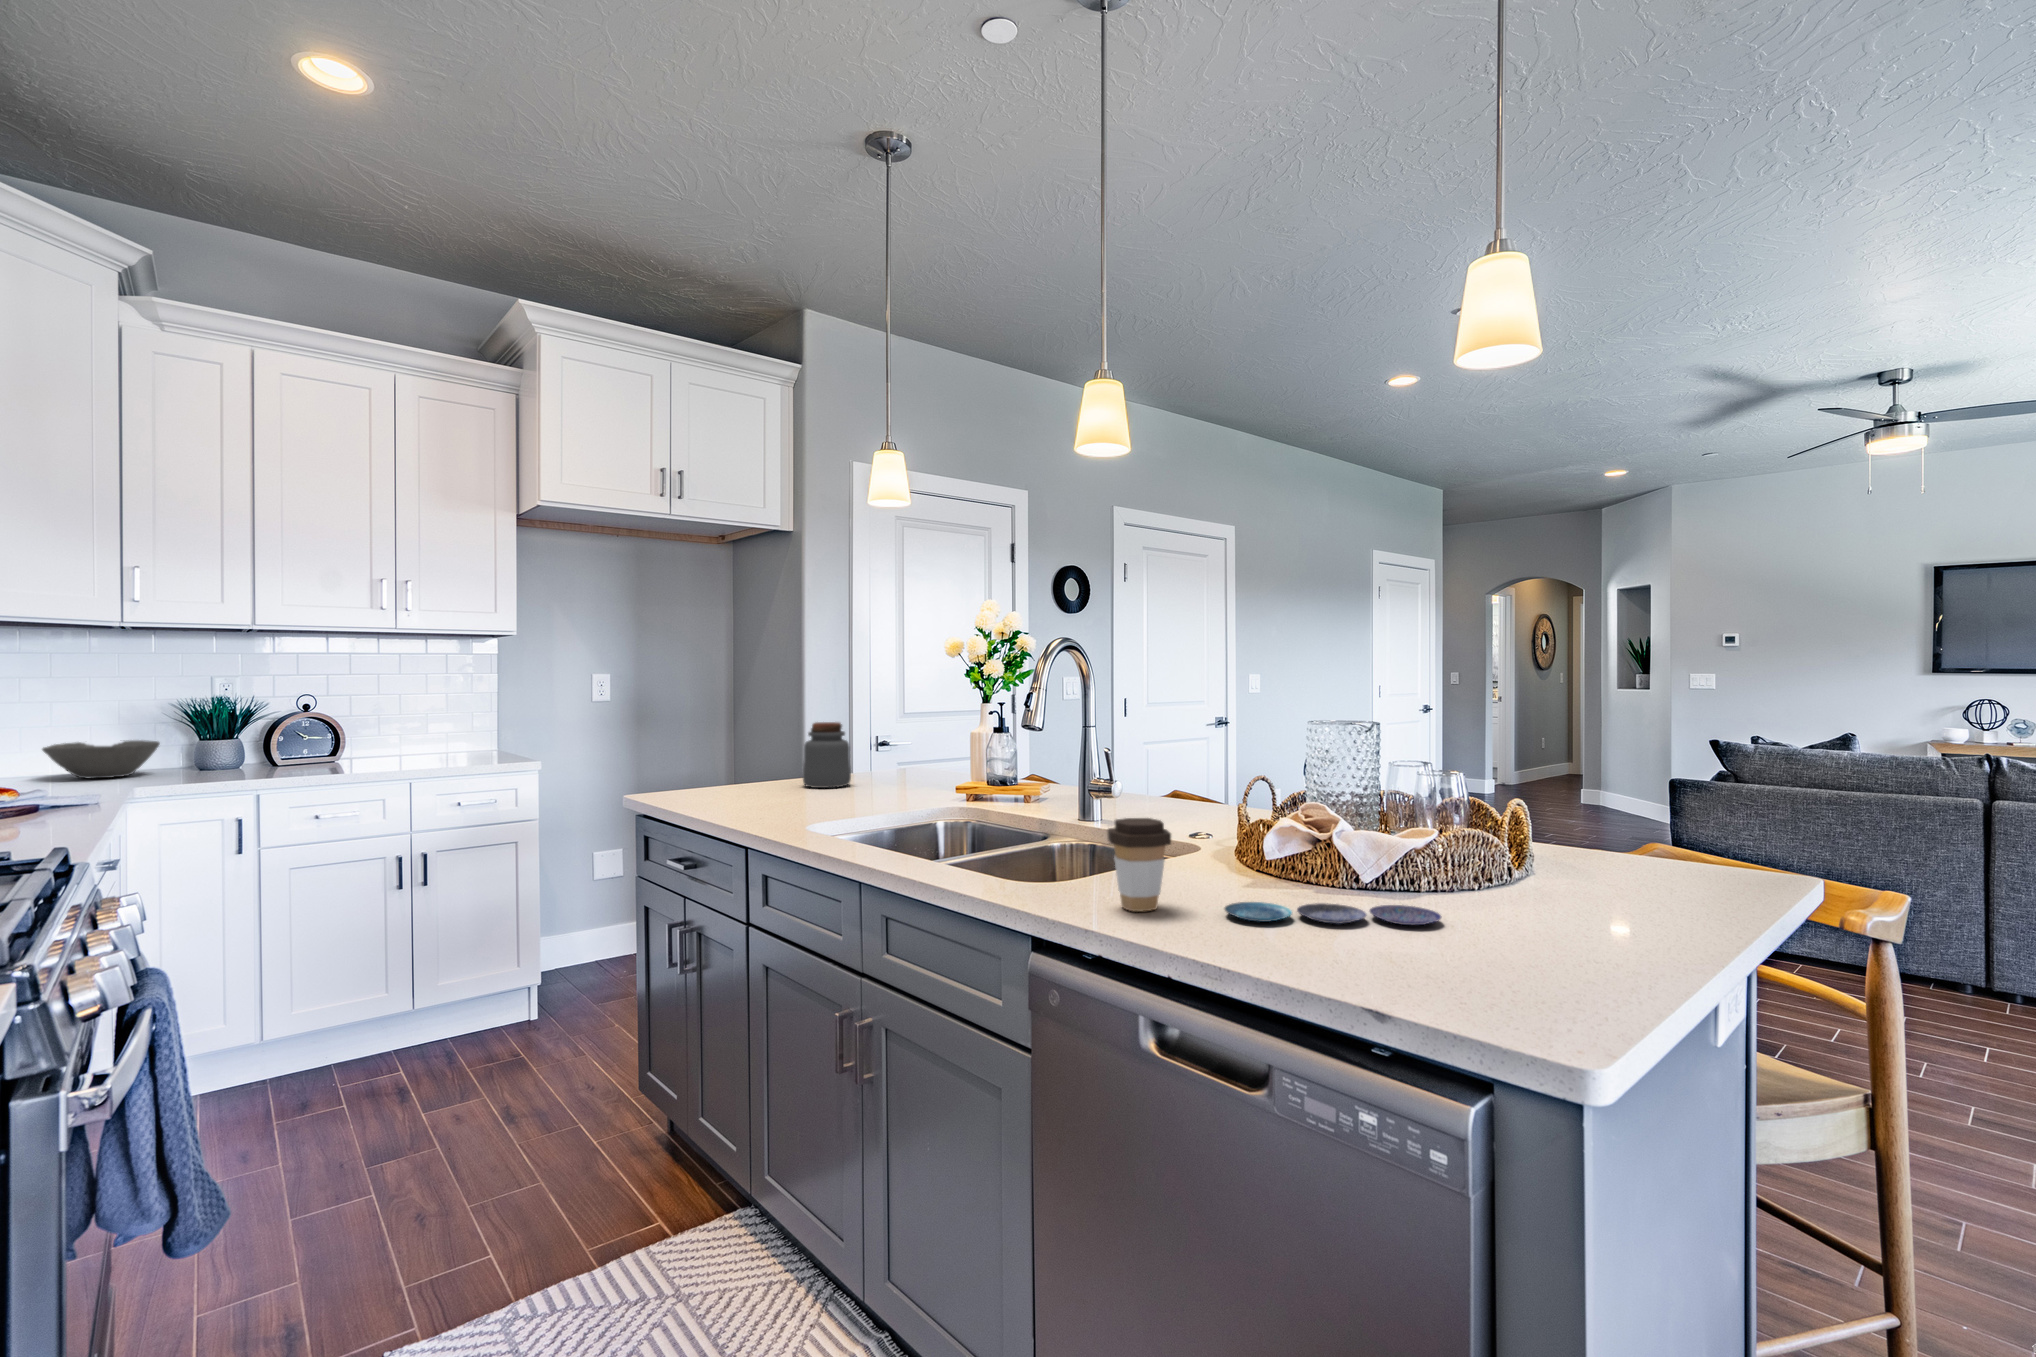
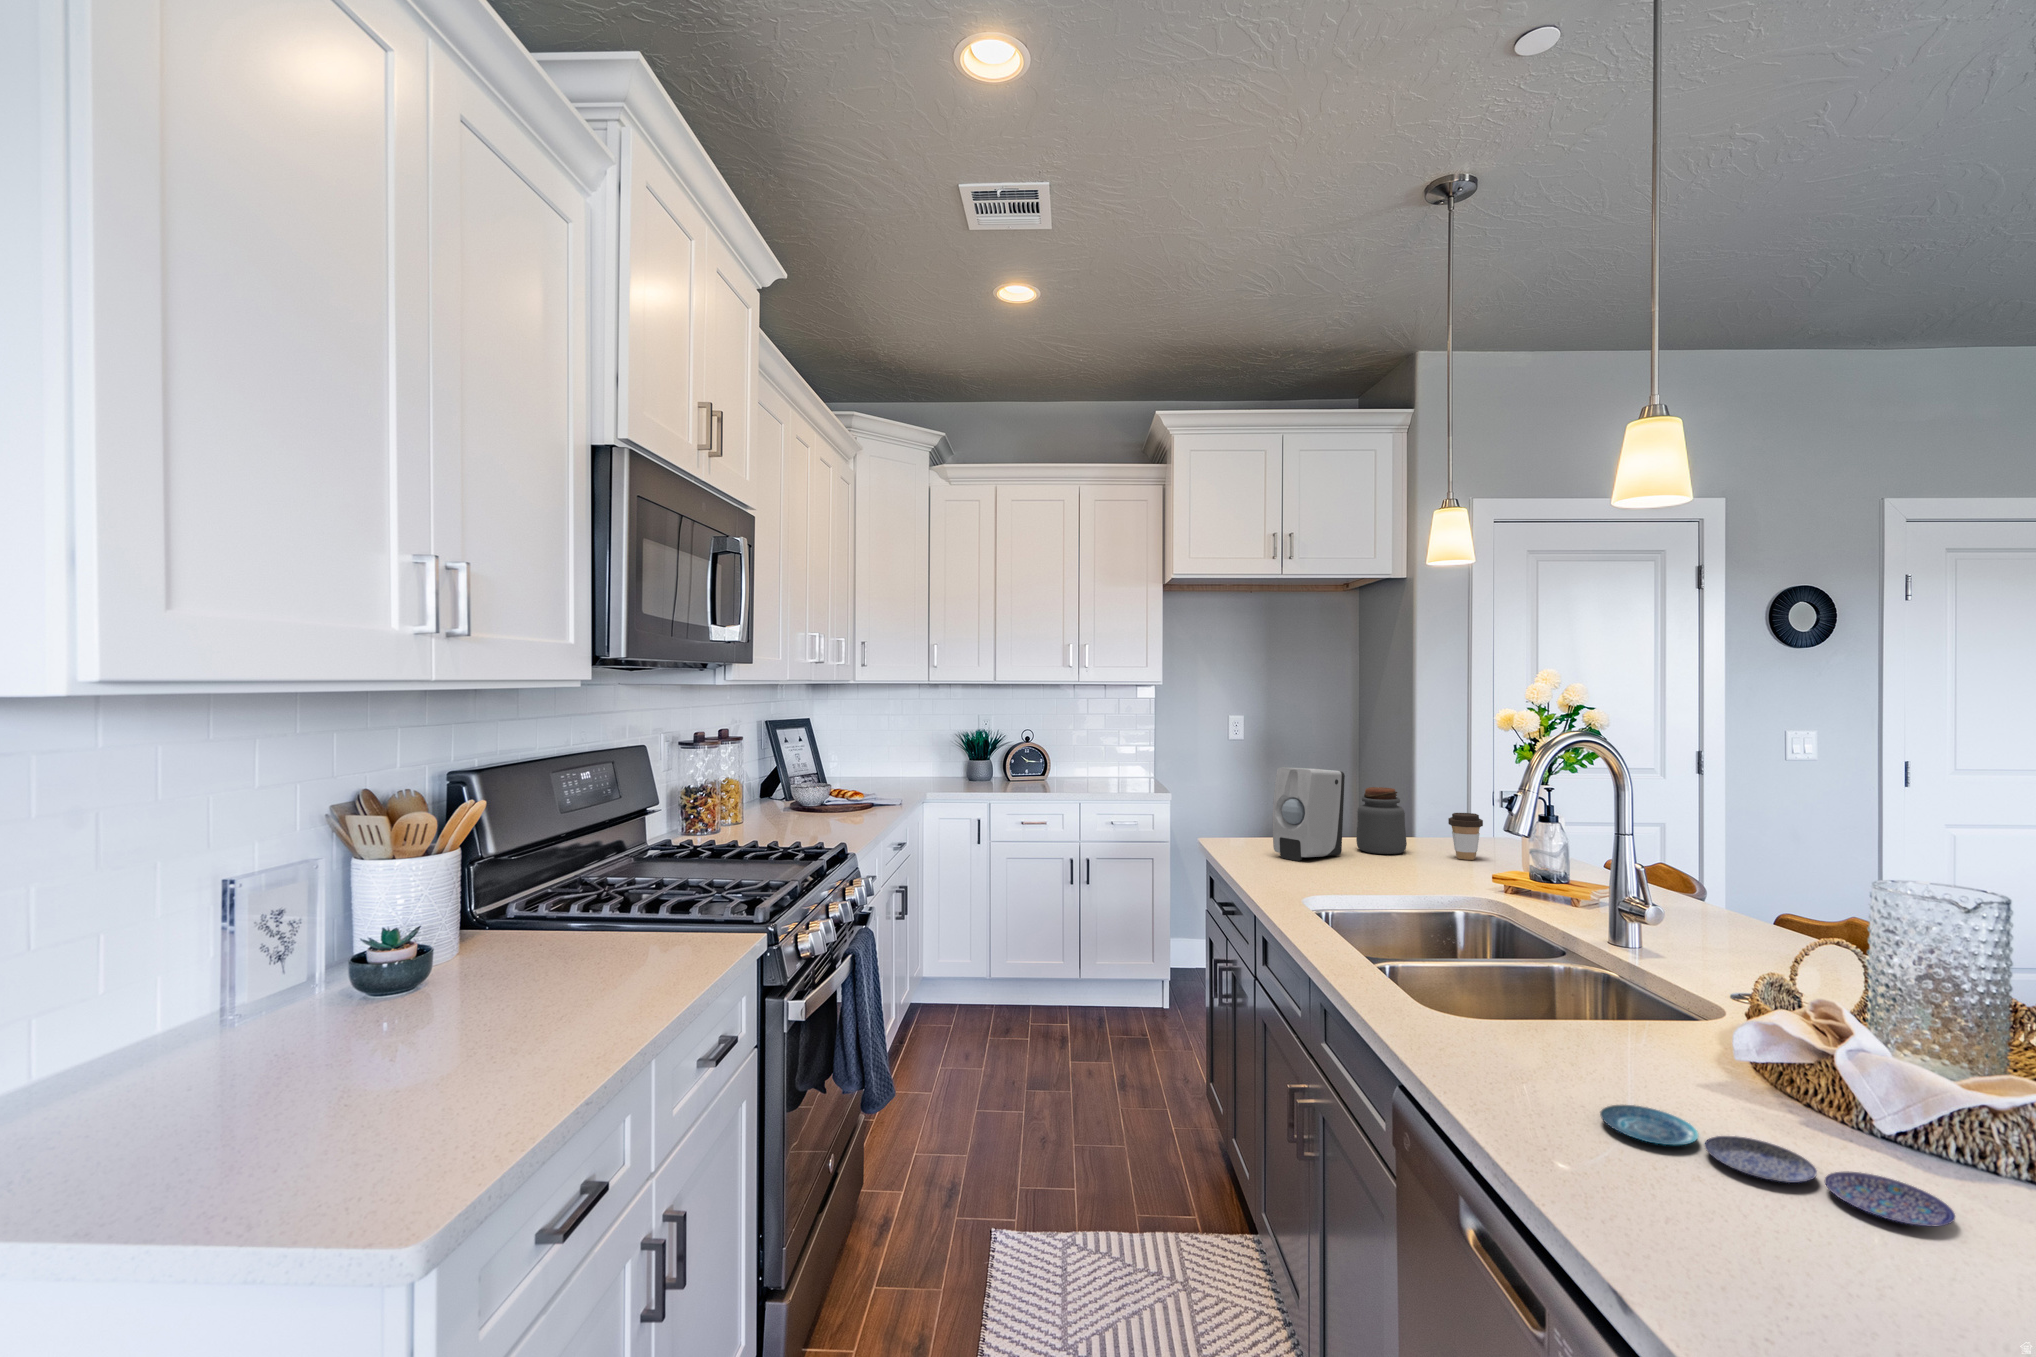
soap dispenser: none [729,701,799,800] -> present [1273,767,1345,861]
bowl: present [42,740,160,778] -> none [895,763,950,788]
coffee cup: present [1108,818,1171,911] -> present [1448,813,1483,860]

